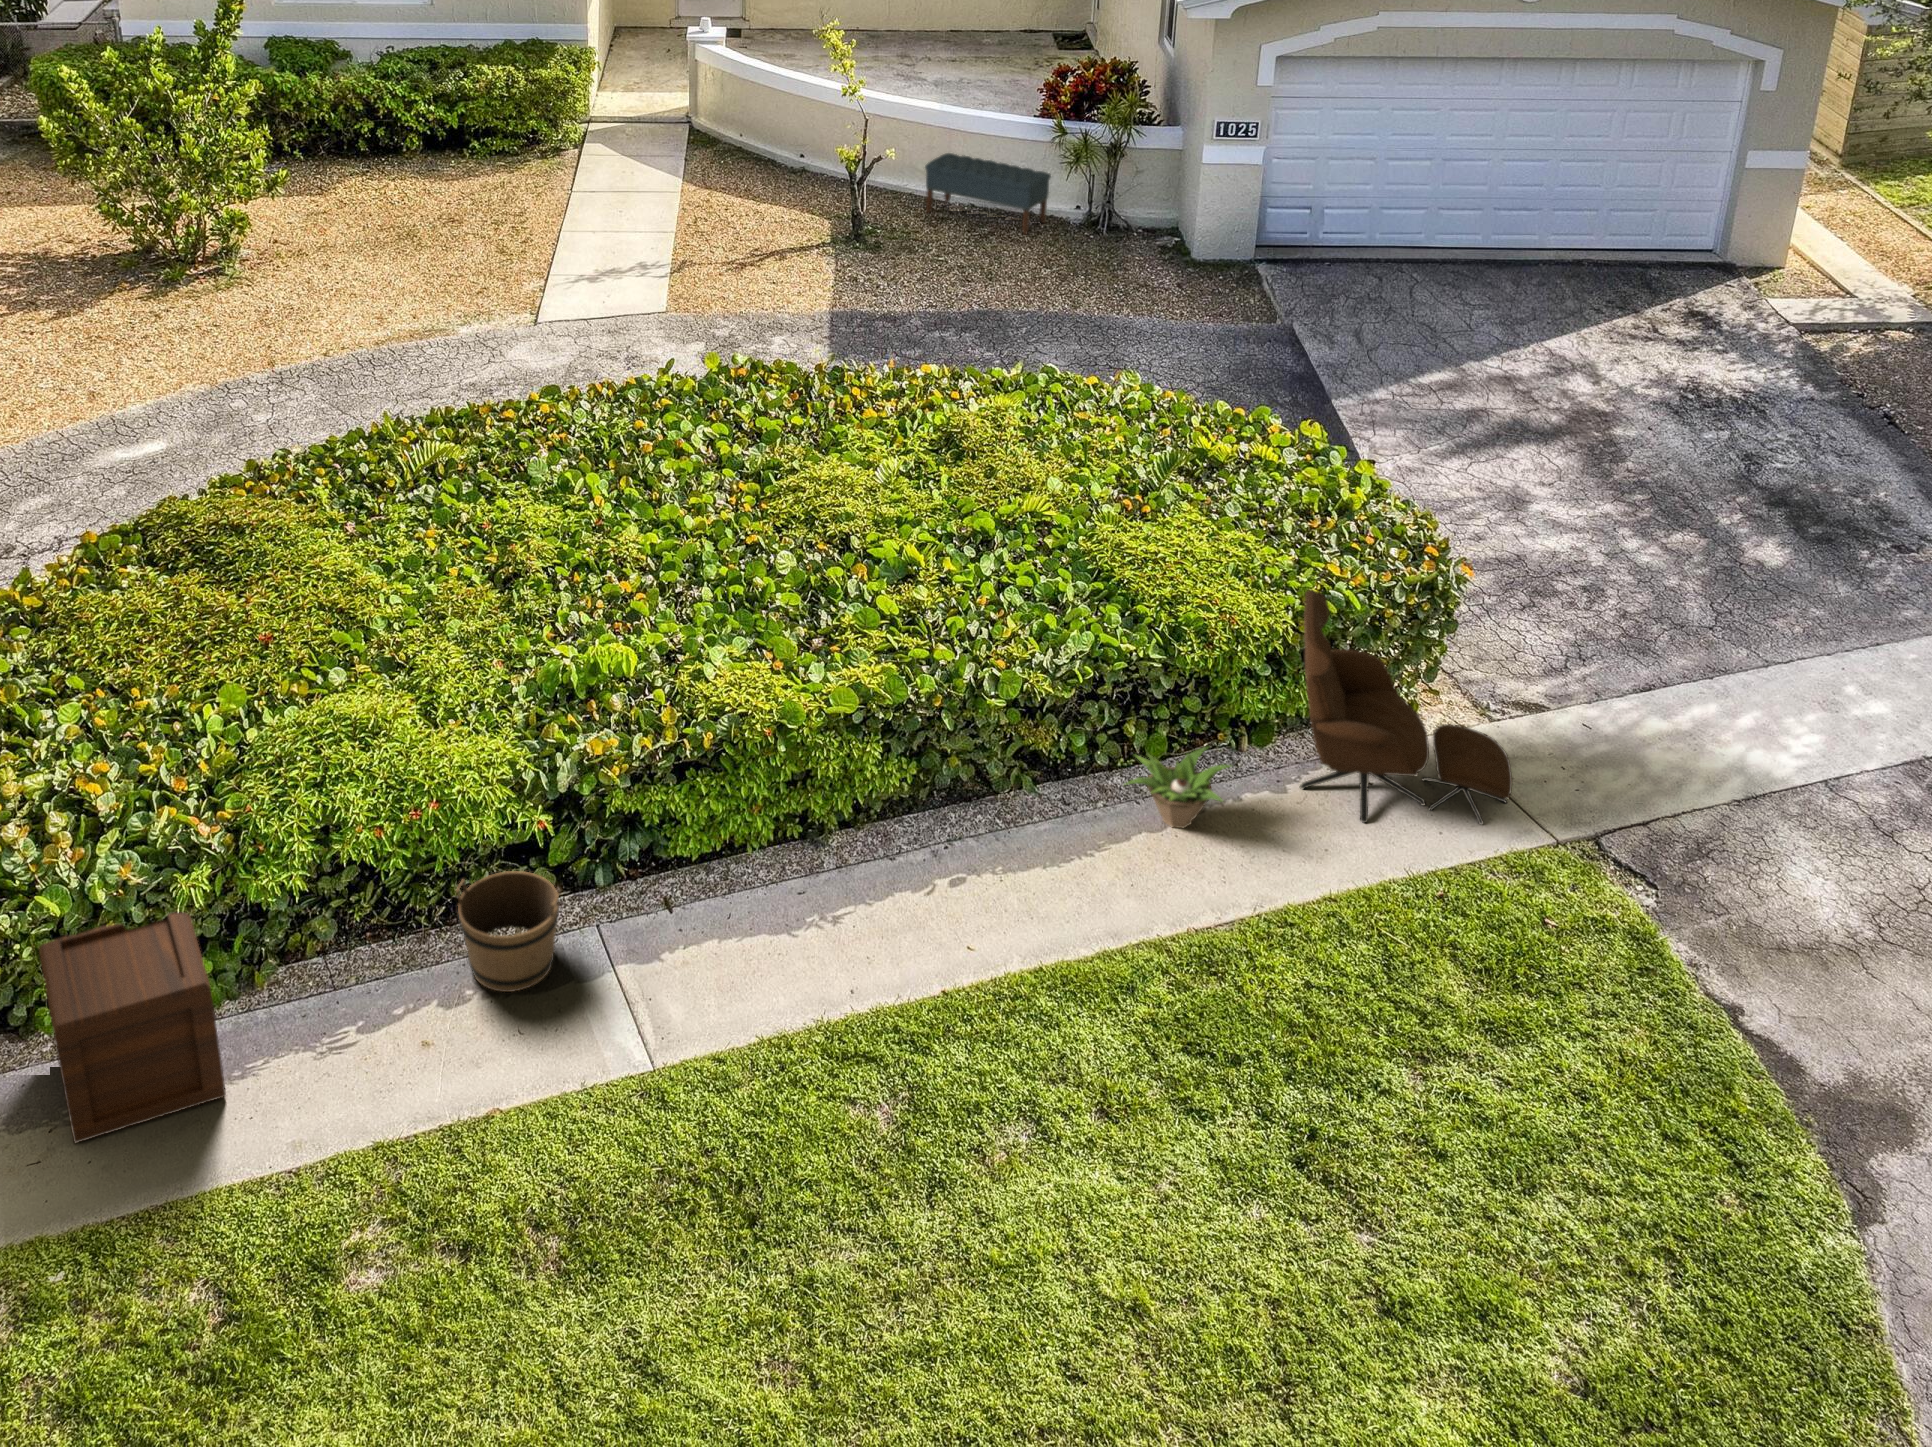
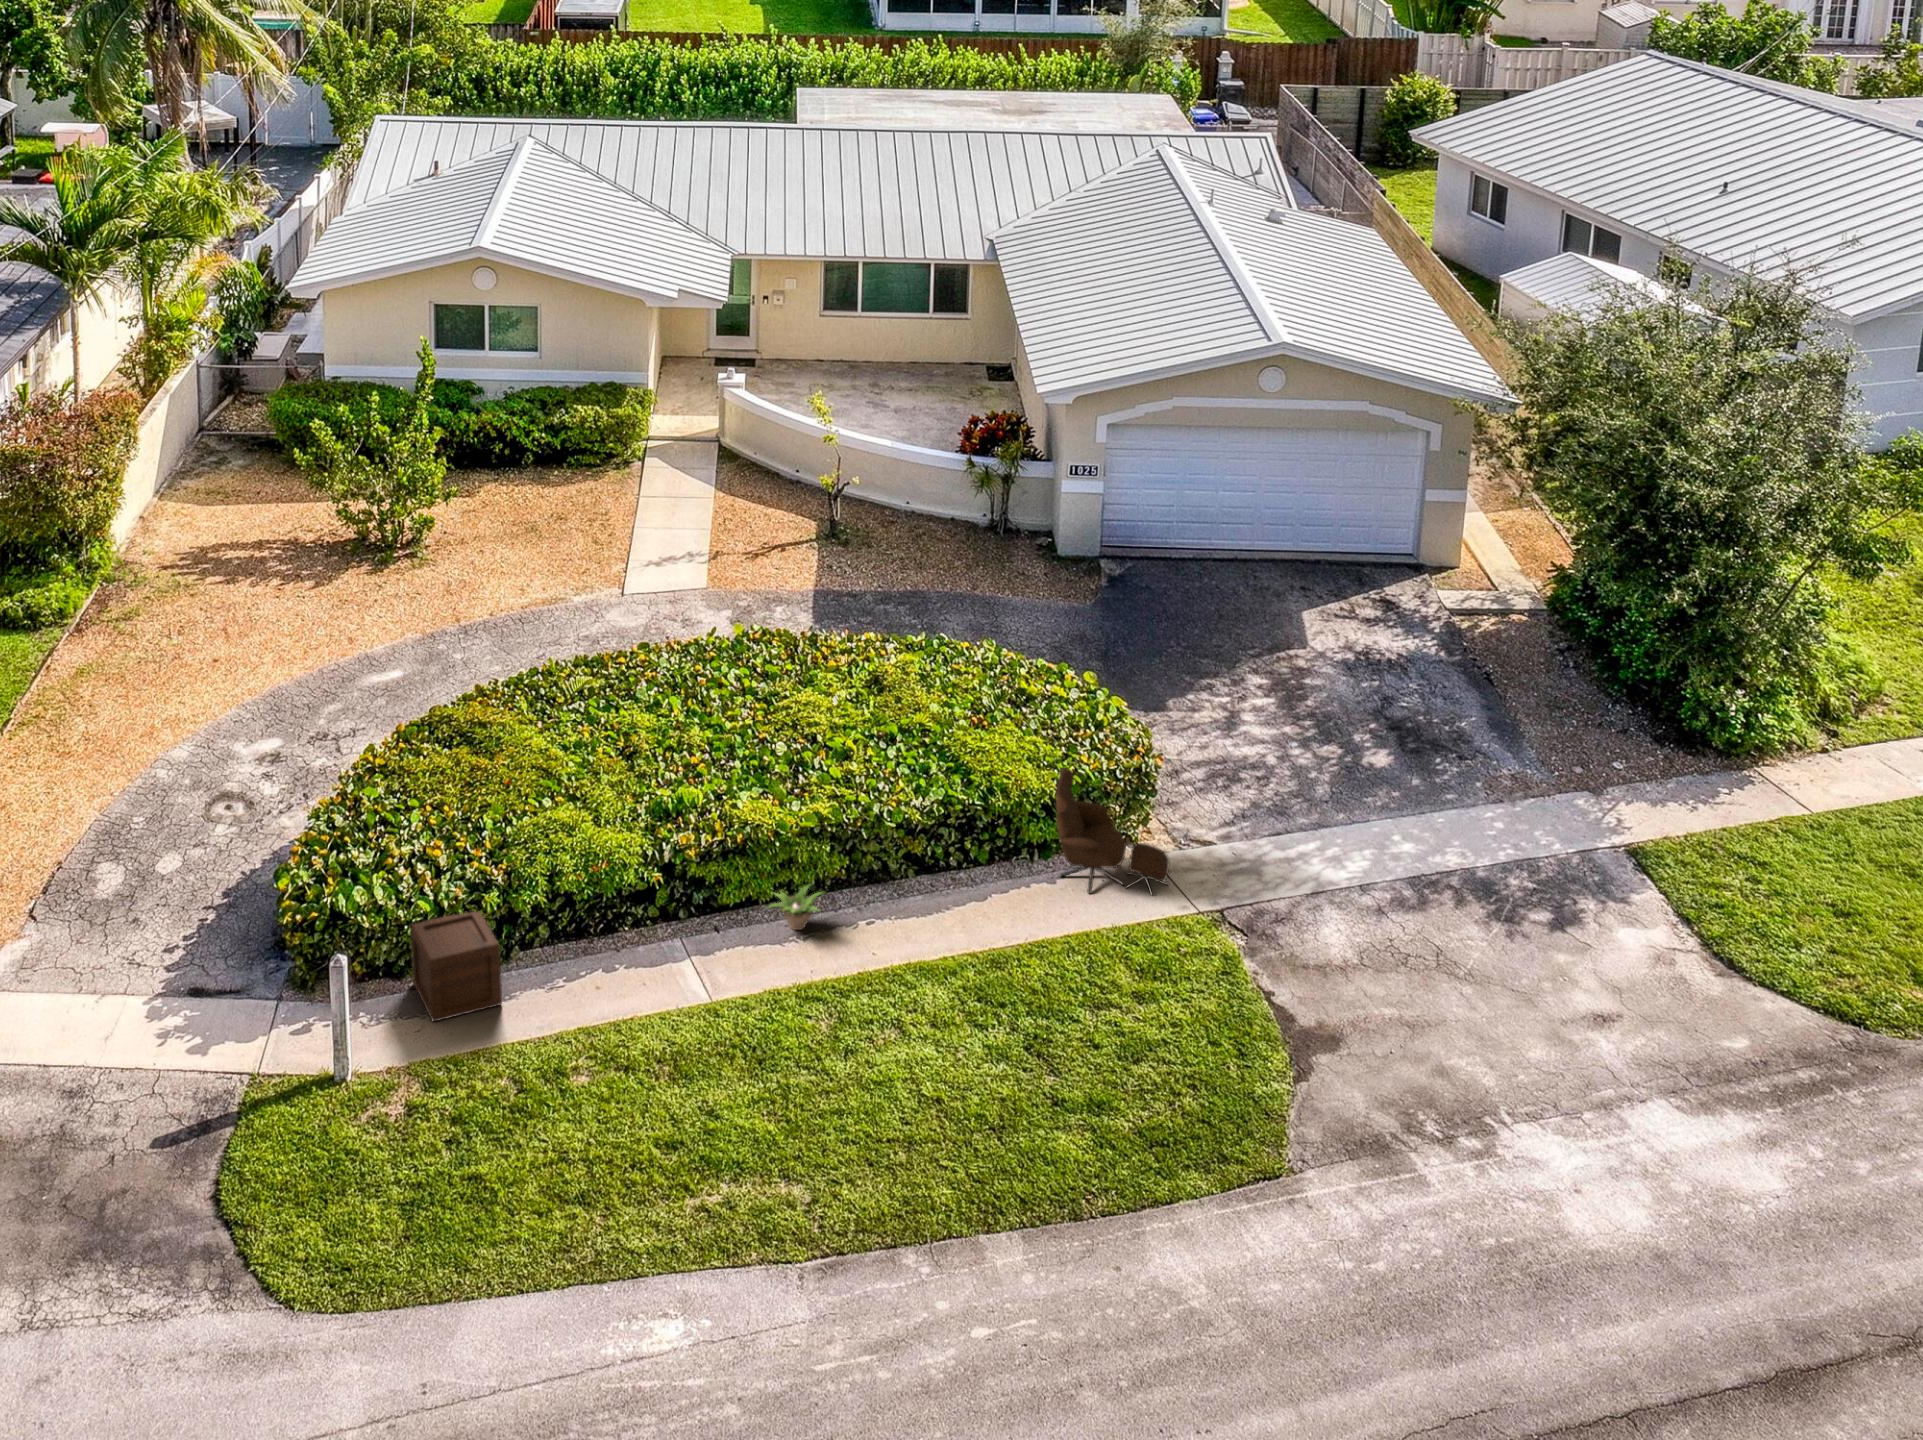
bench: present [925,153,1051,235] -> none [885,477,971,537]
decorative plant: present [1126,747,1231,828] -> present [767,885,822,930]
bucket: present [456,871,559,992] -> none [611,905,663,964]

